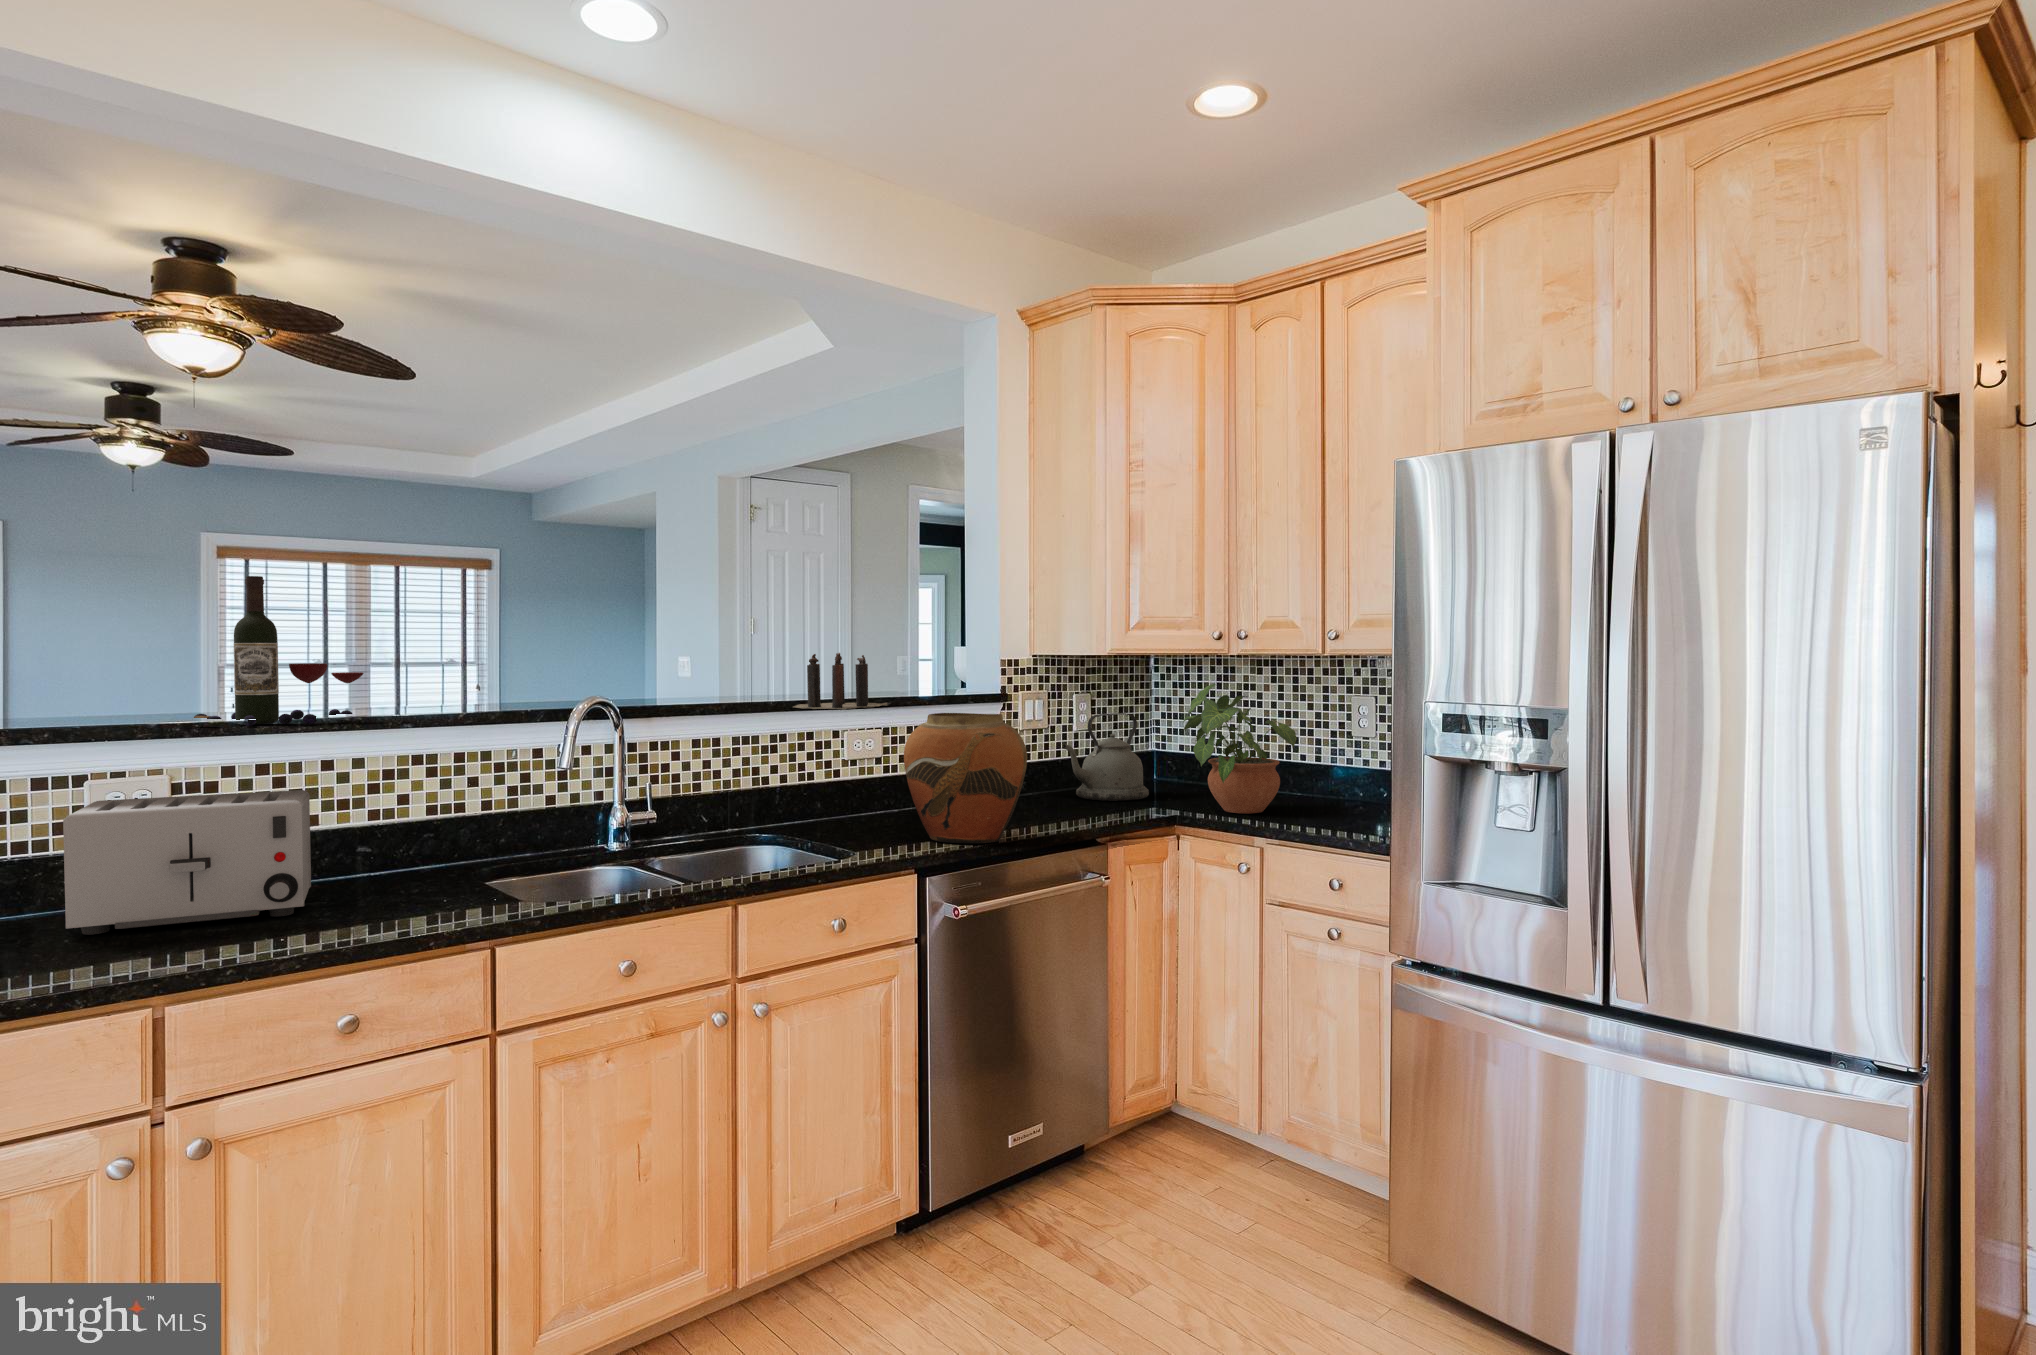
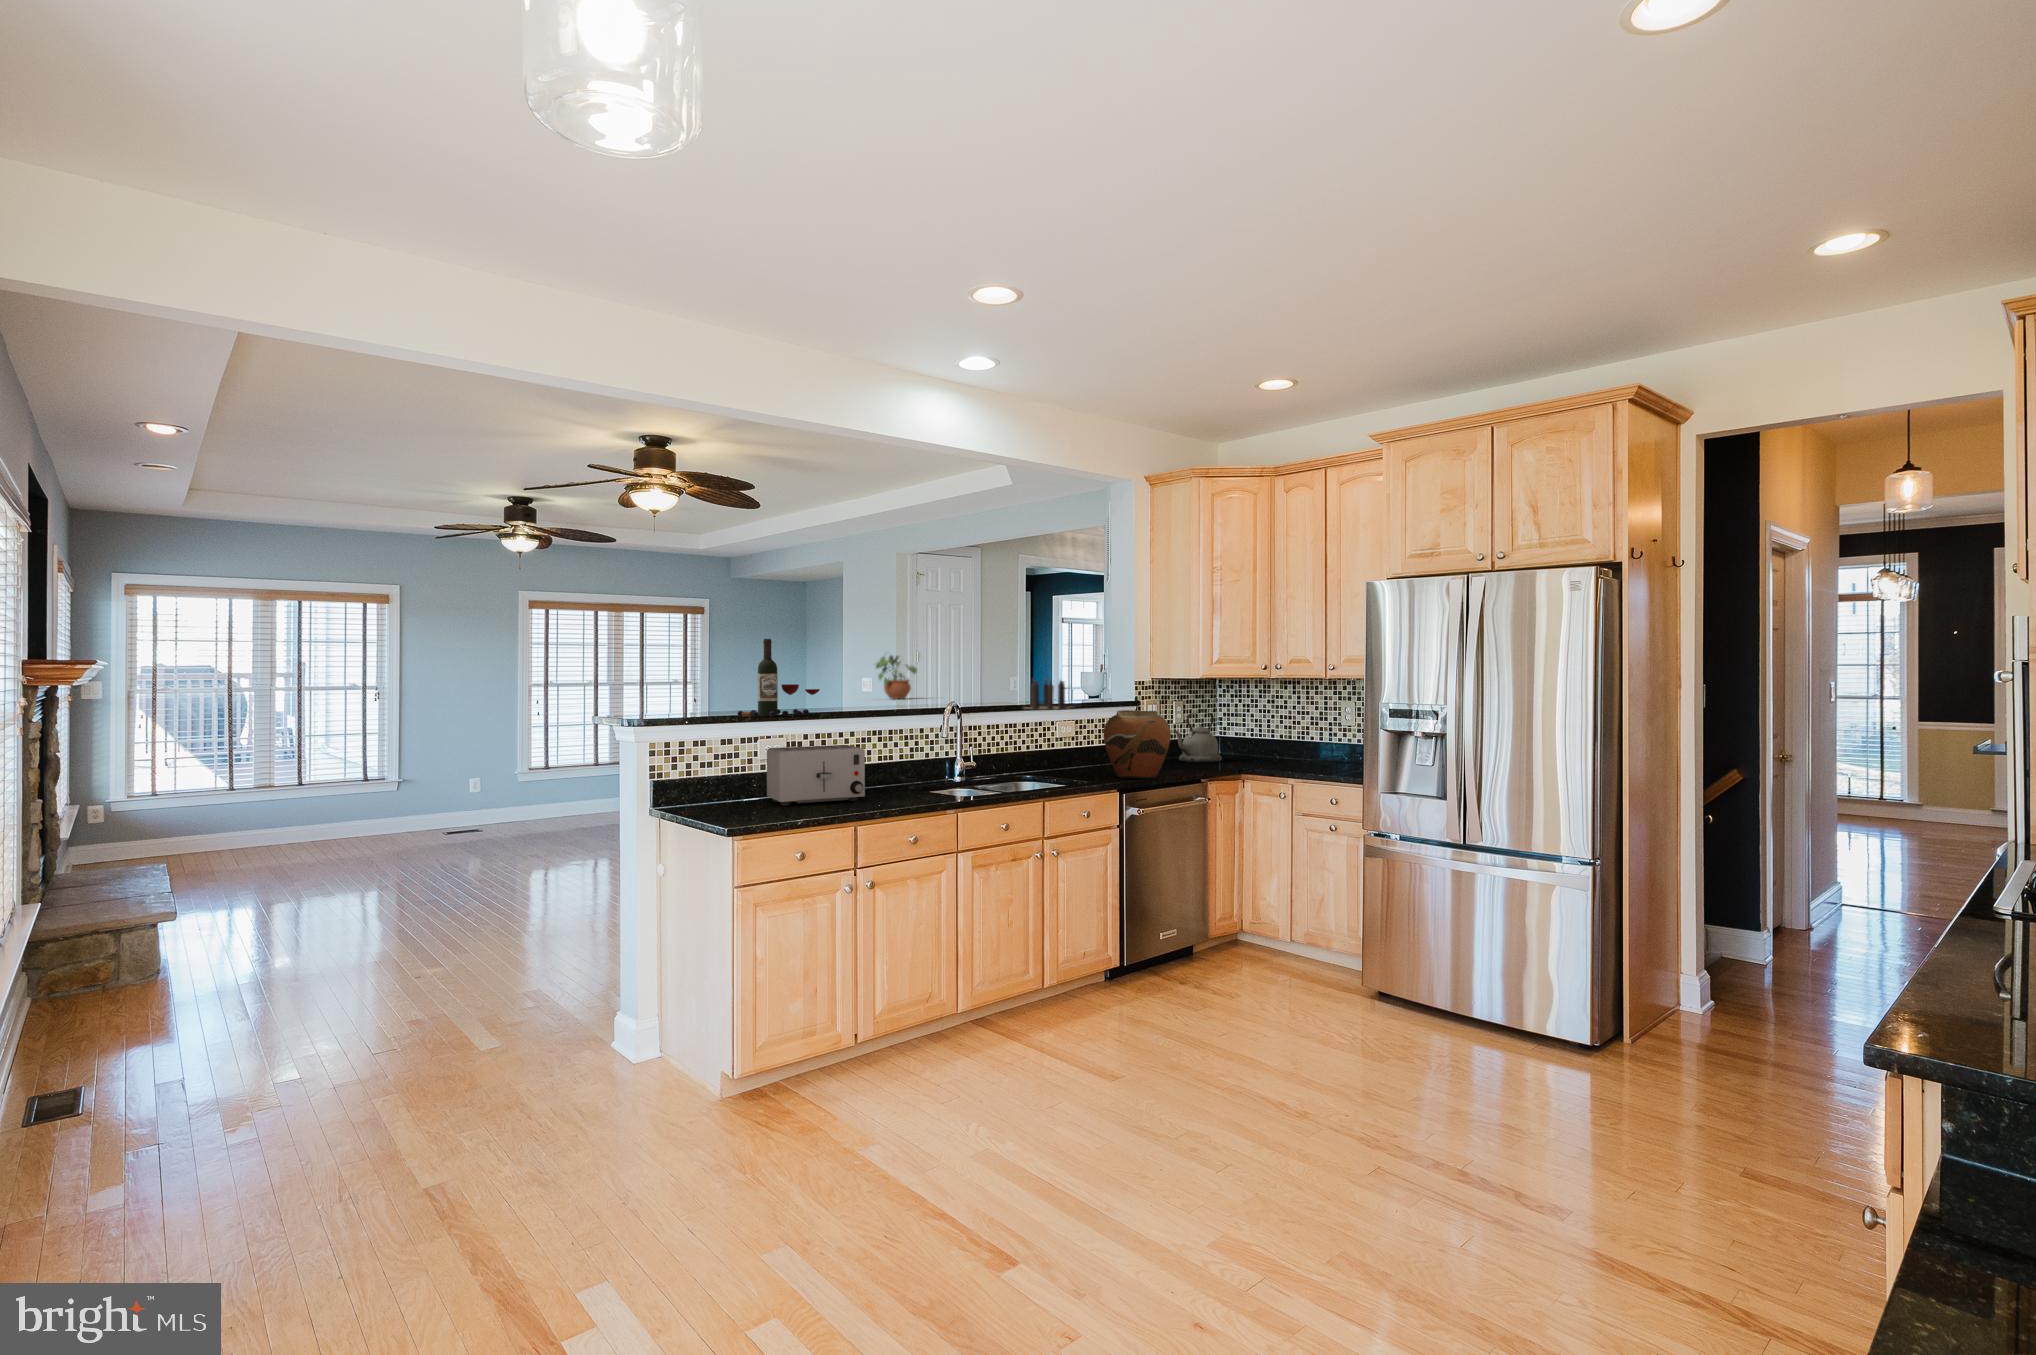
potted plant: present [1184,684,1297,813] -> present [876,656,917,699]

